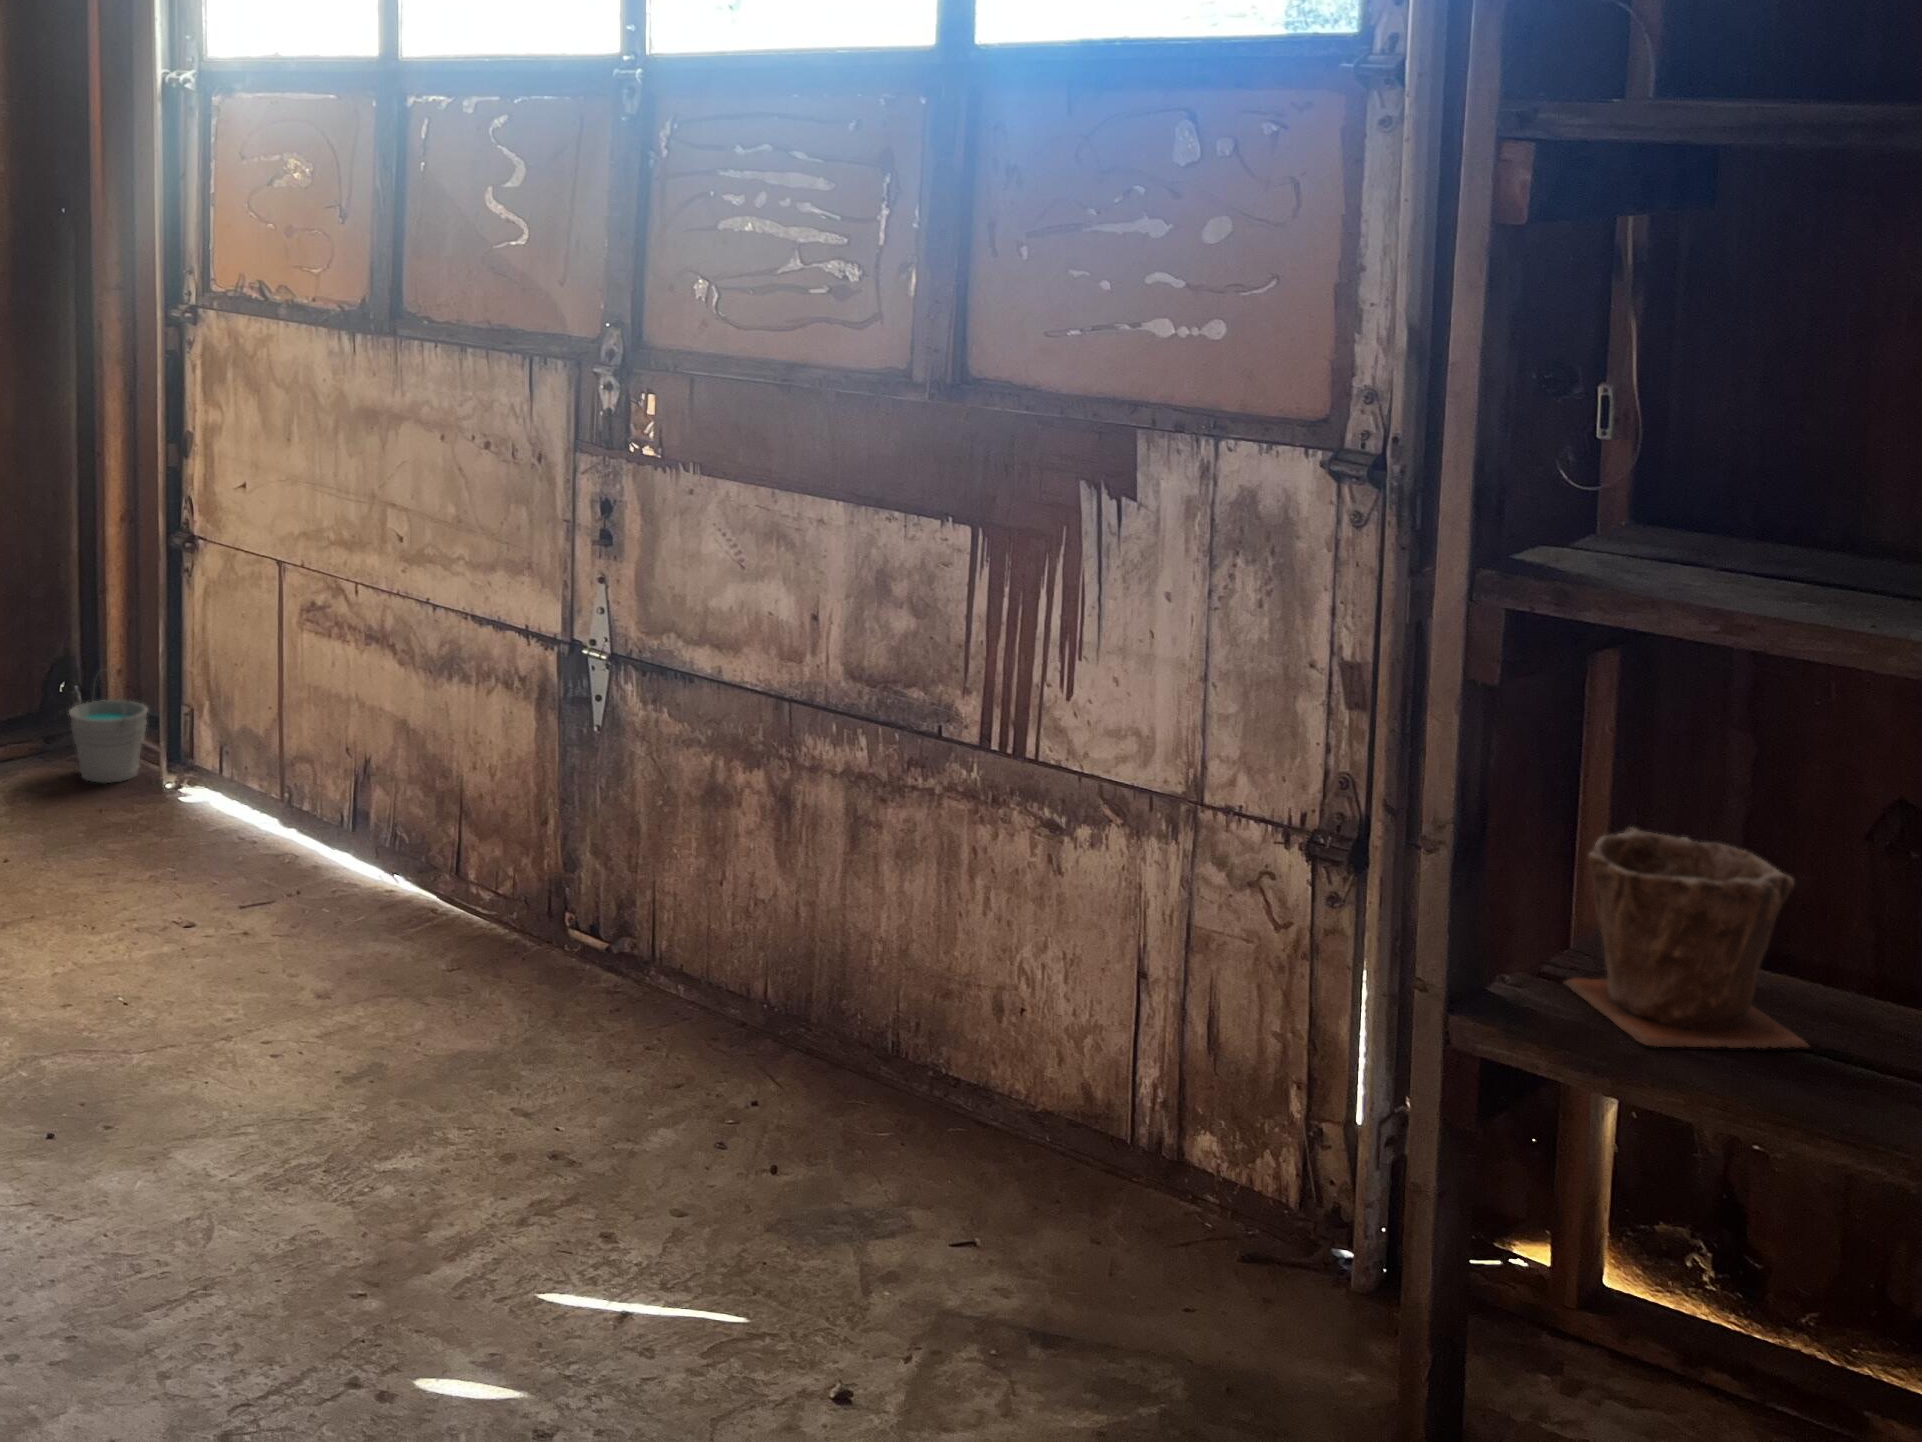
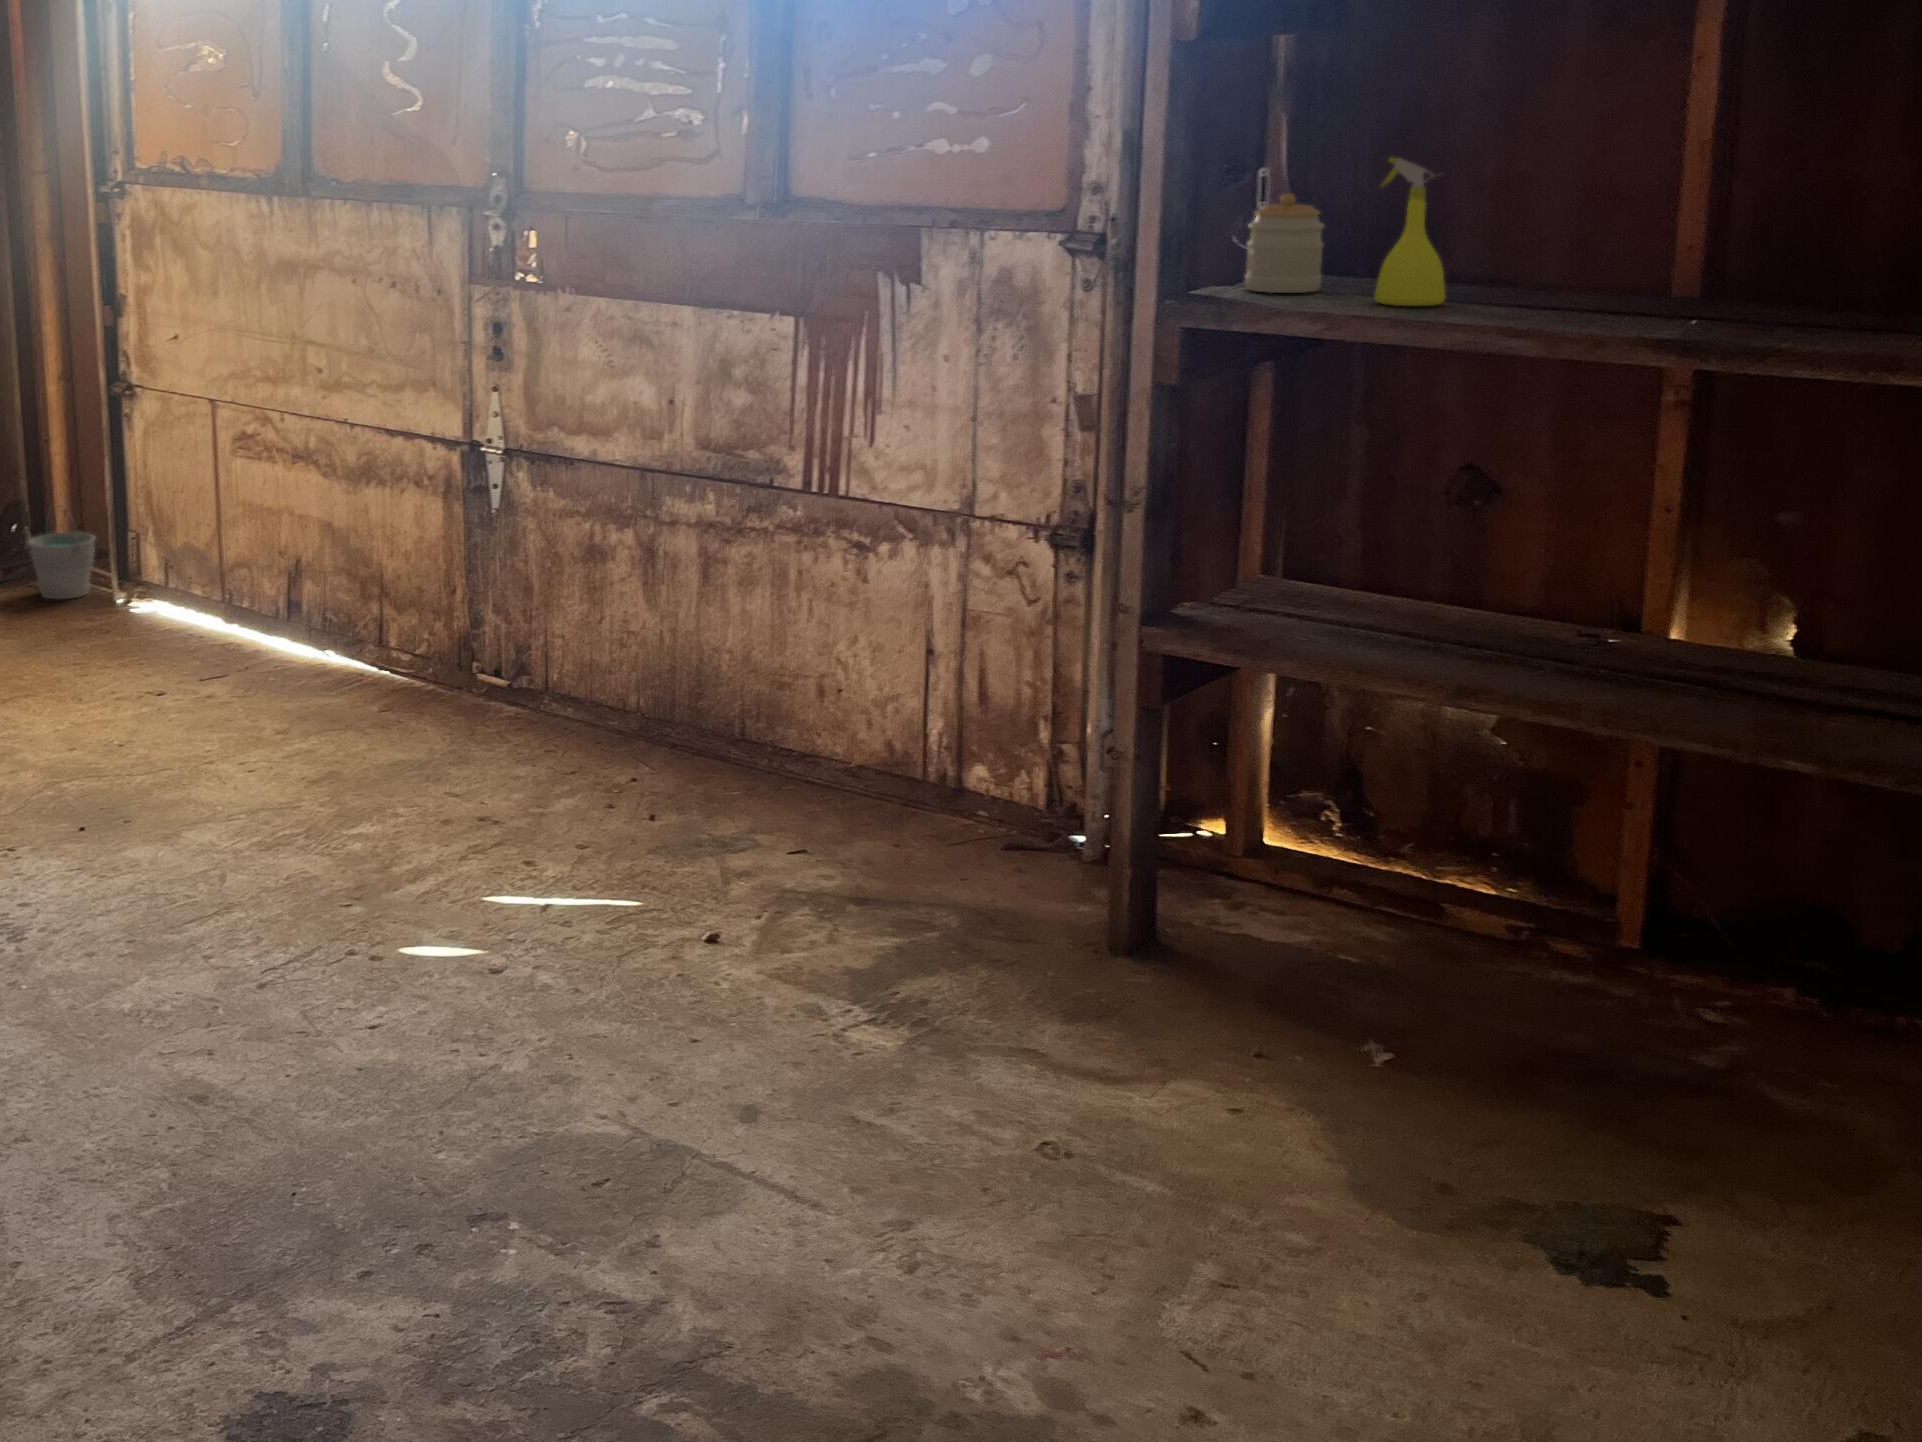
spray bottle: none [1756,398,1860,605] -> present [1375,157,1445,306]
jar: none [1568,431,1680,567] -> present [1245,193,1324,293]
plant pot: present [1565,827,1810,1049] -> none [1235,490,1403,635]

